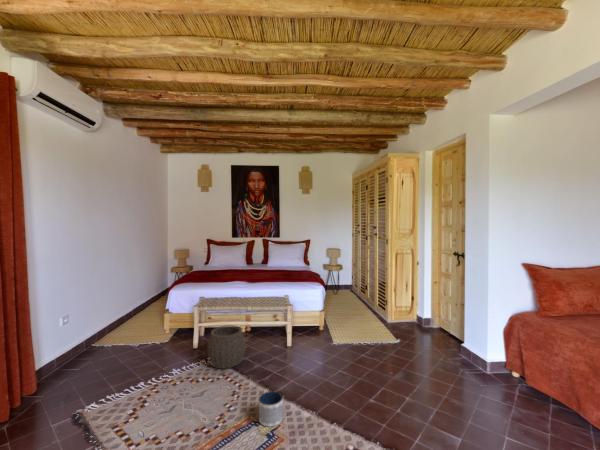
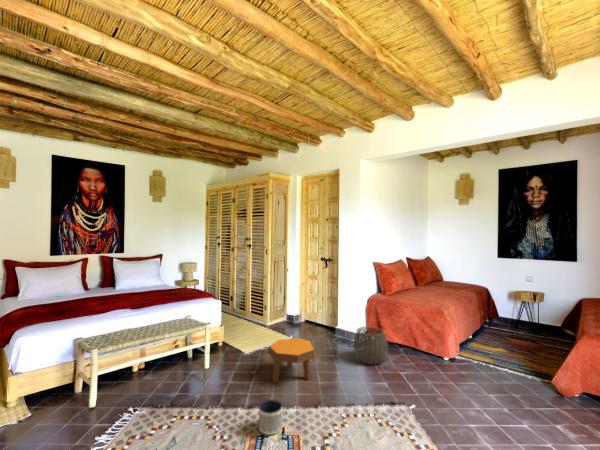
woven basket: present [207,326,245,369] -> present [354,327,388,364]
footstool: none [322,338,378,392] -> present [268,338,315,382]

